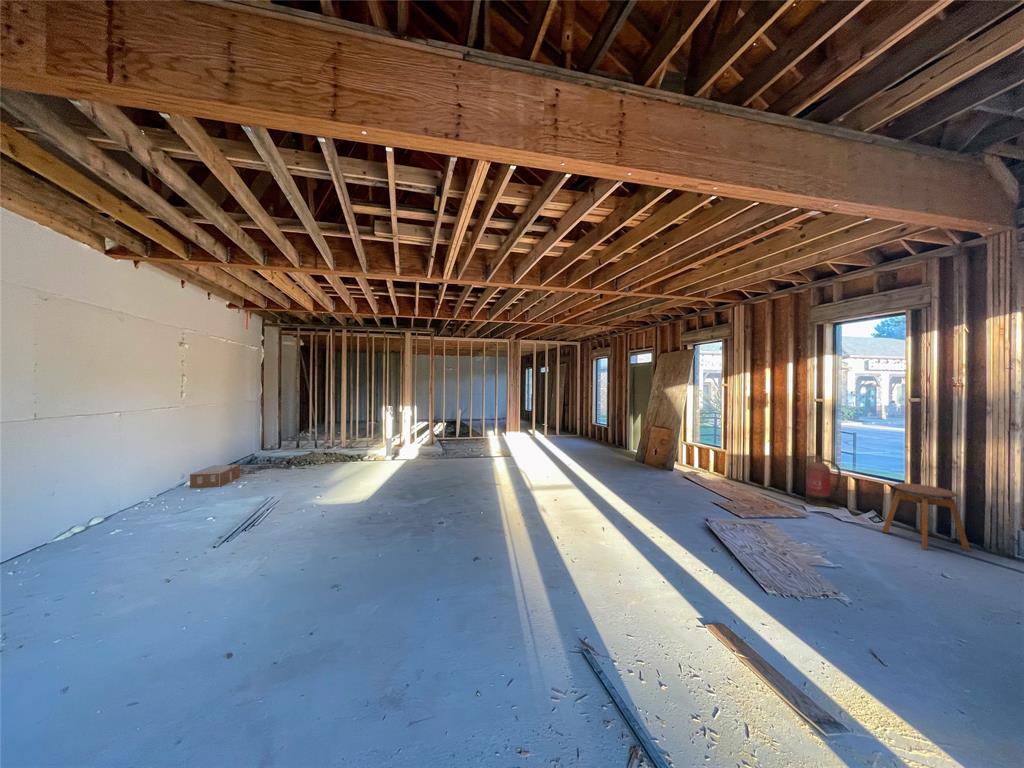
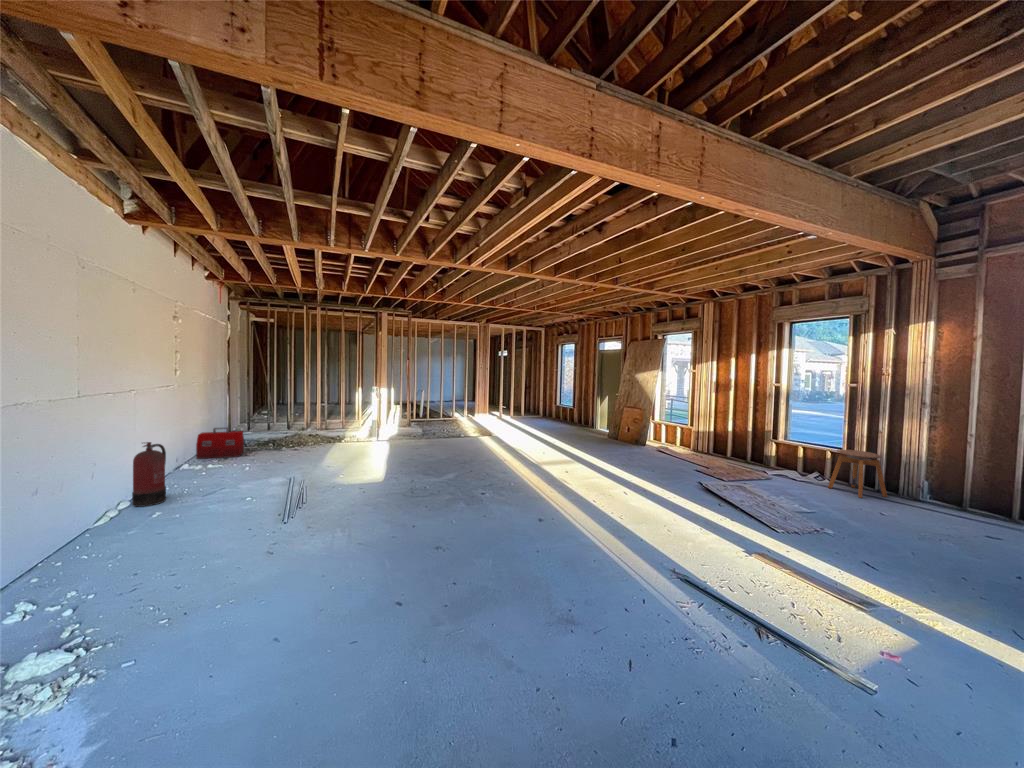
toolbox: none [232,441,275,469] -> present [196,428,244,459]
fire extinguisher: present [805,455,841,509] -> present [132,442,166,507]
cardboard box: present [190,465,240,488] -> none [166,452,216,481]

